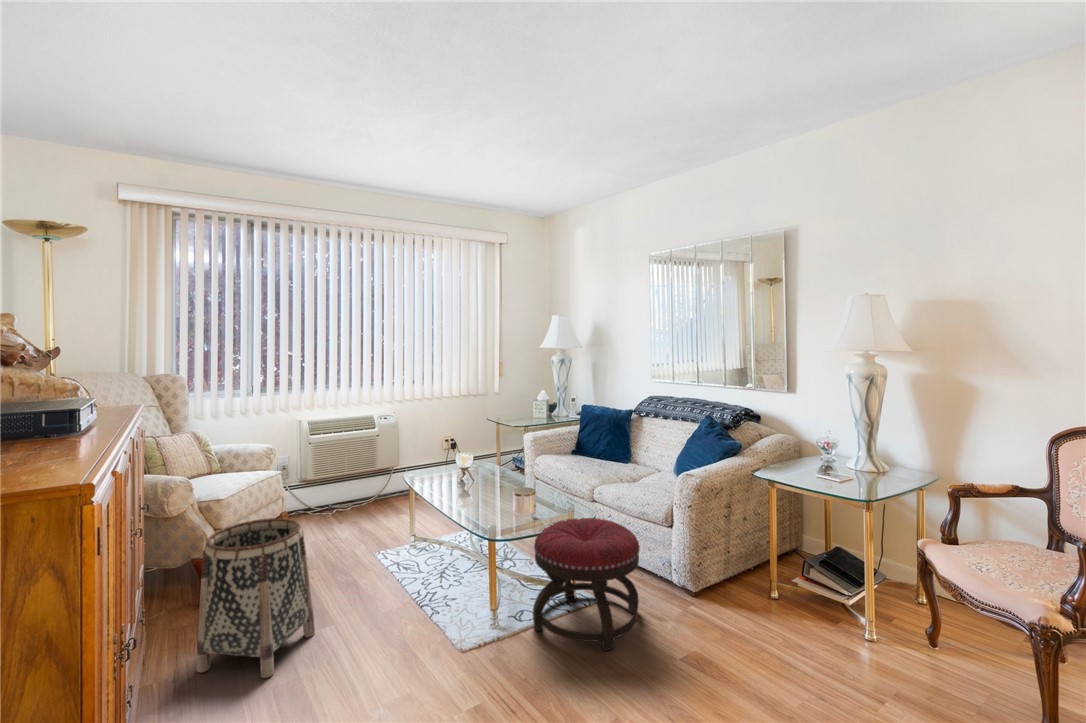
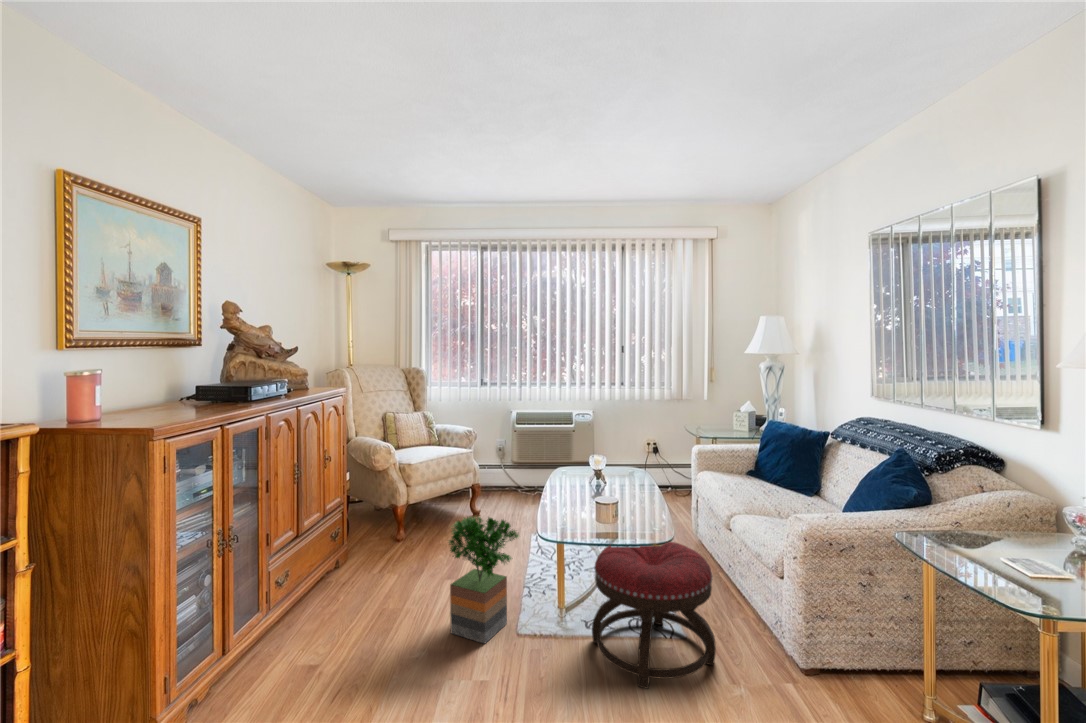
basket: present [196,518,315,678] -> none [357,482,438,601]
potted tree: none [374,532,462,678] -> present [449,517,519,644]

